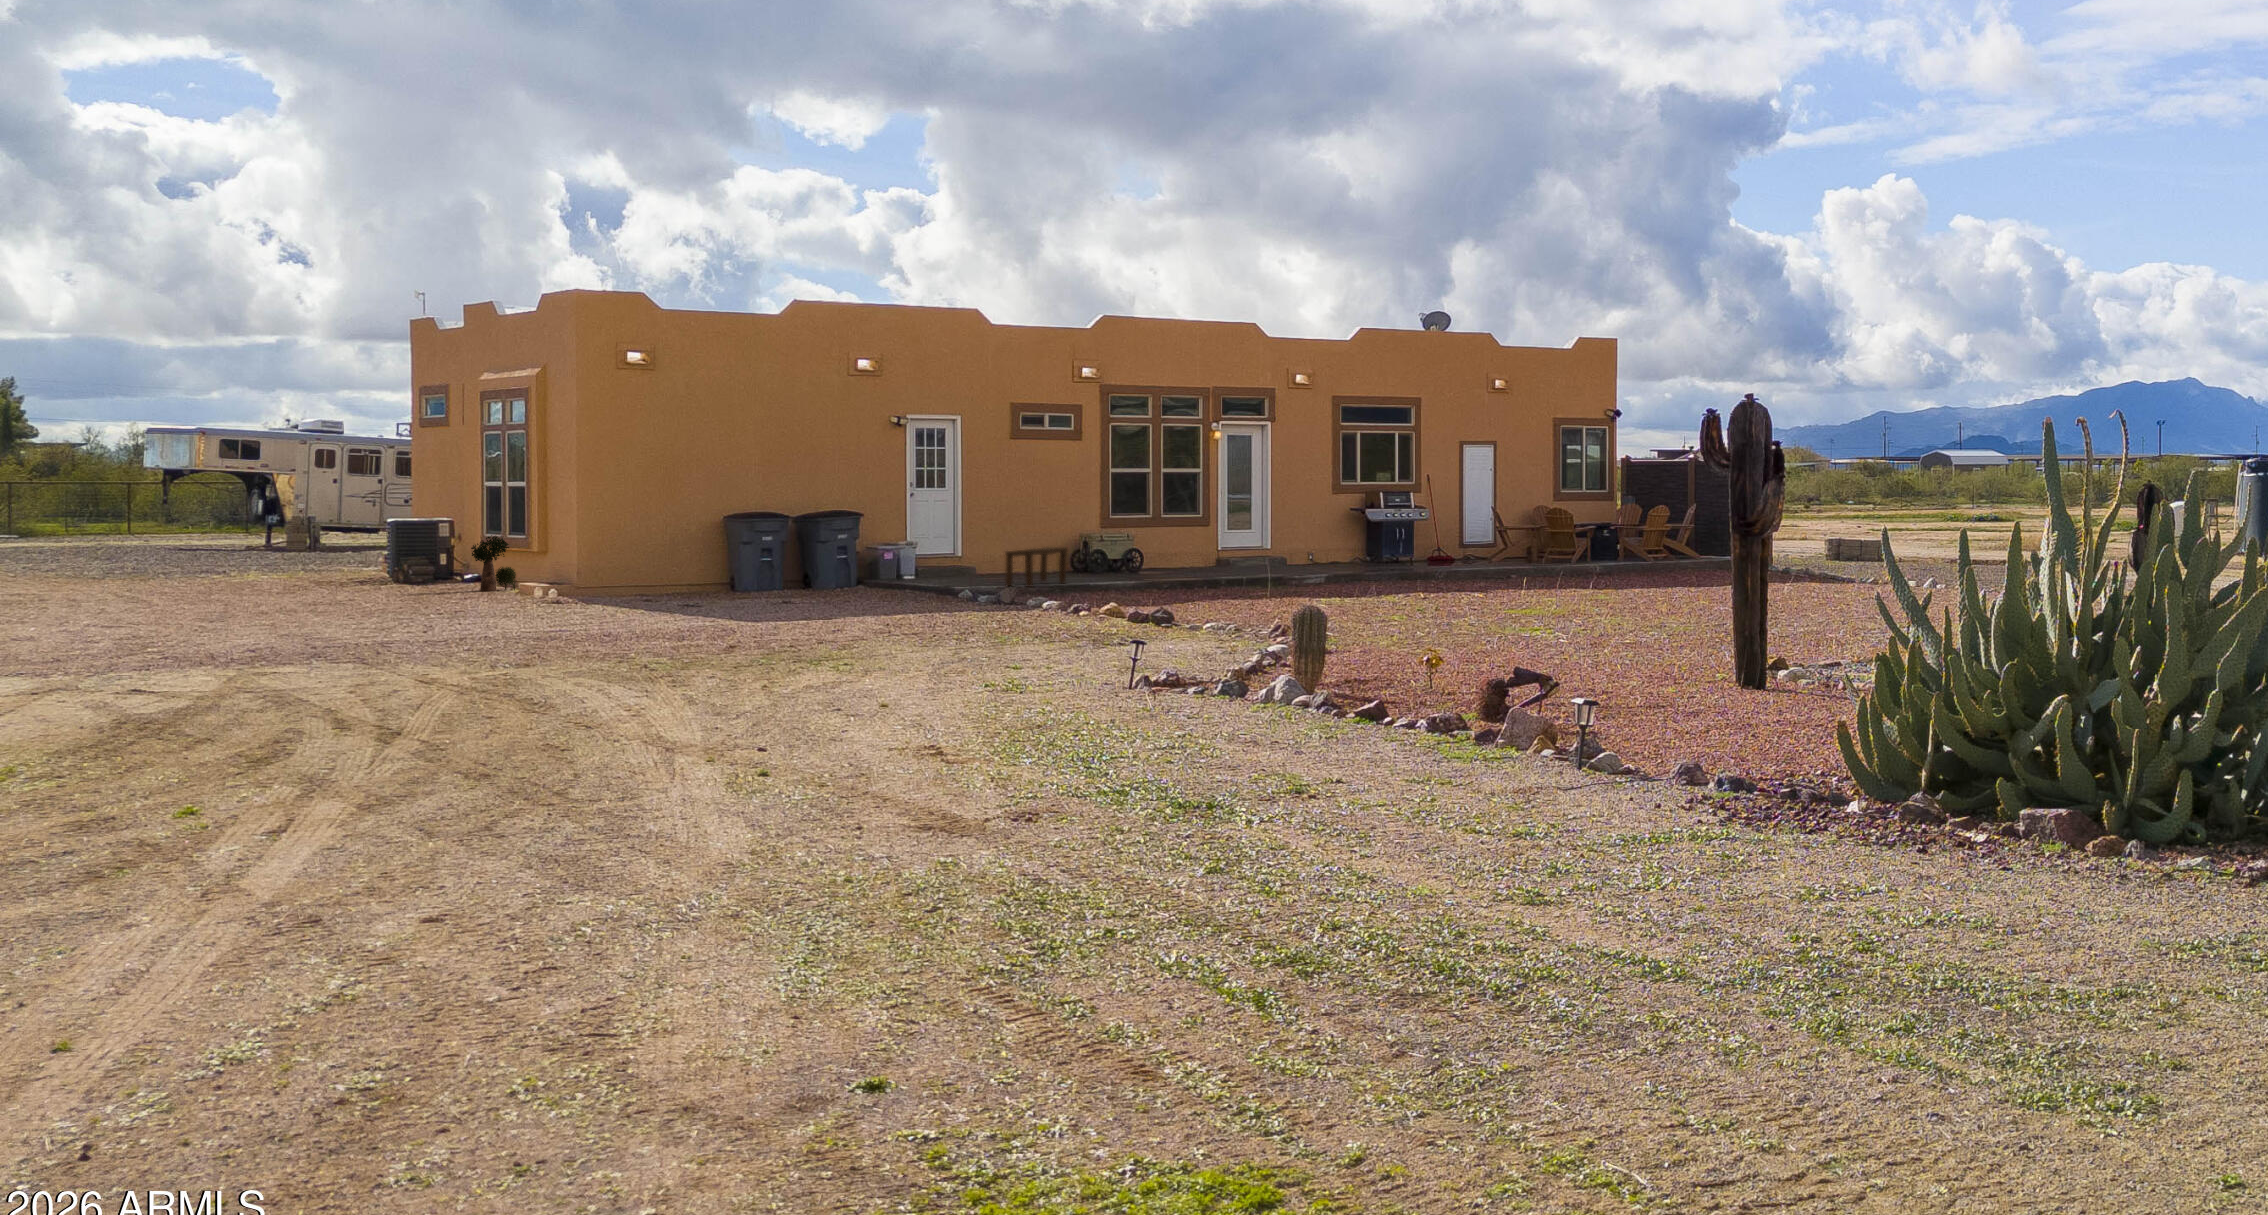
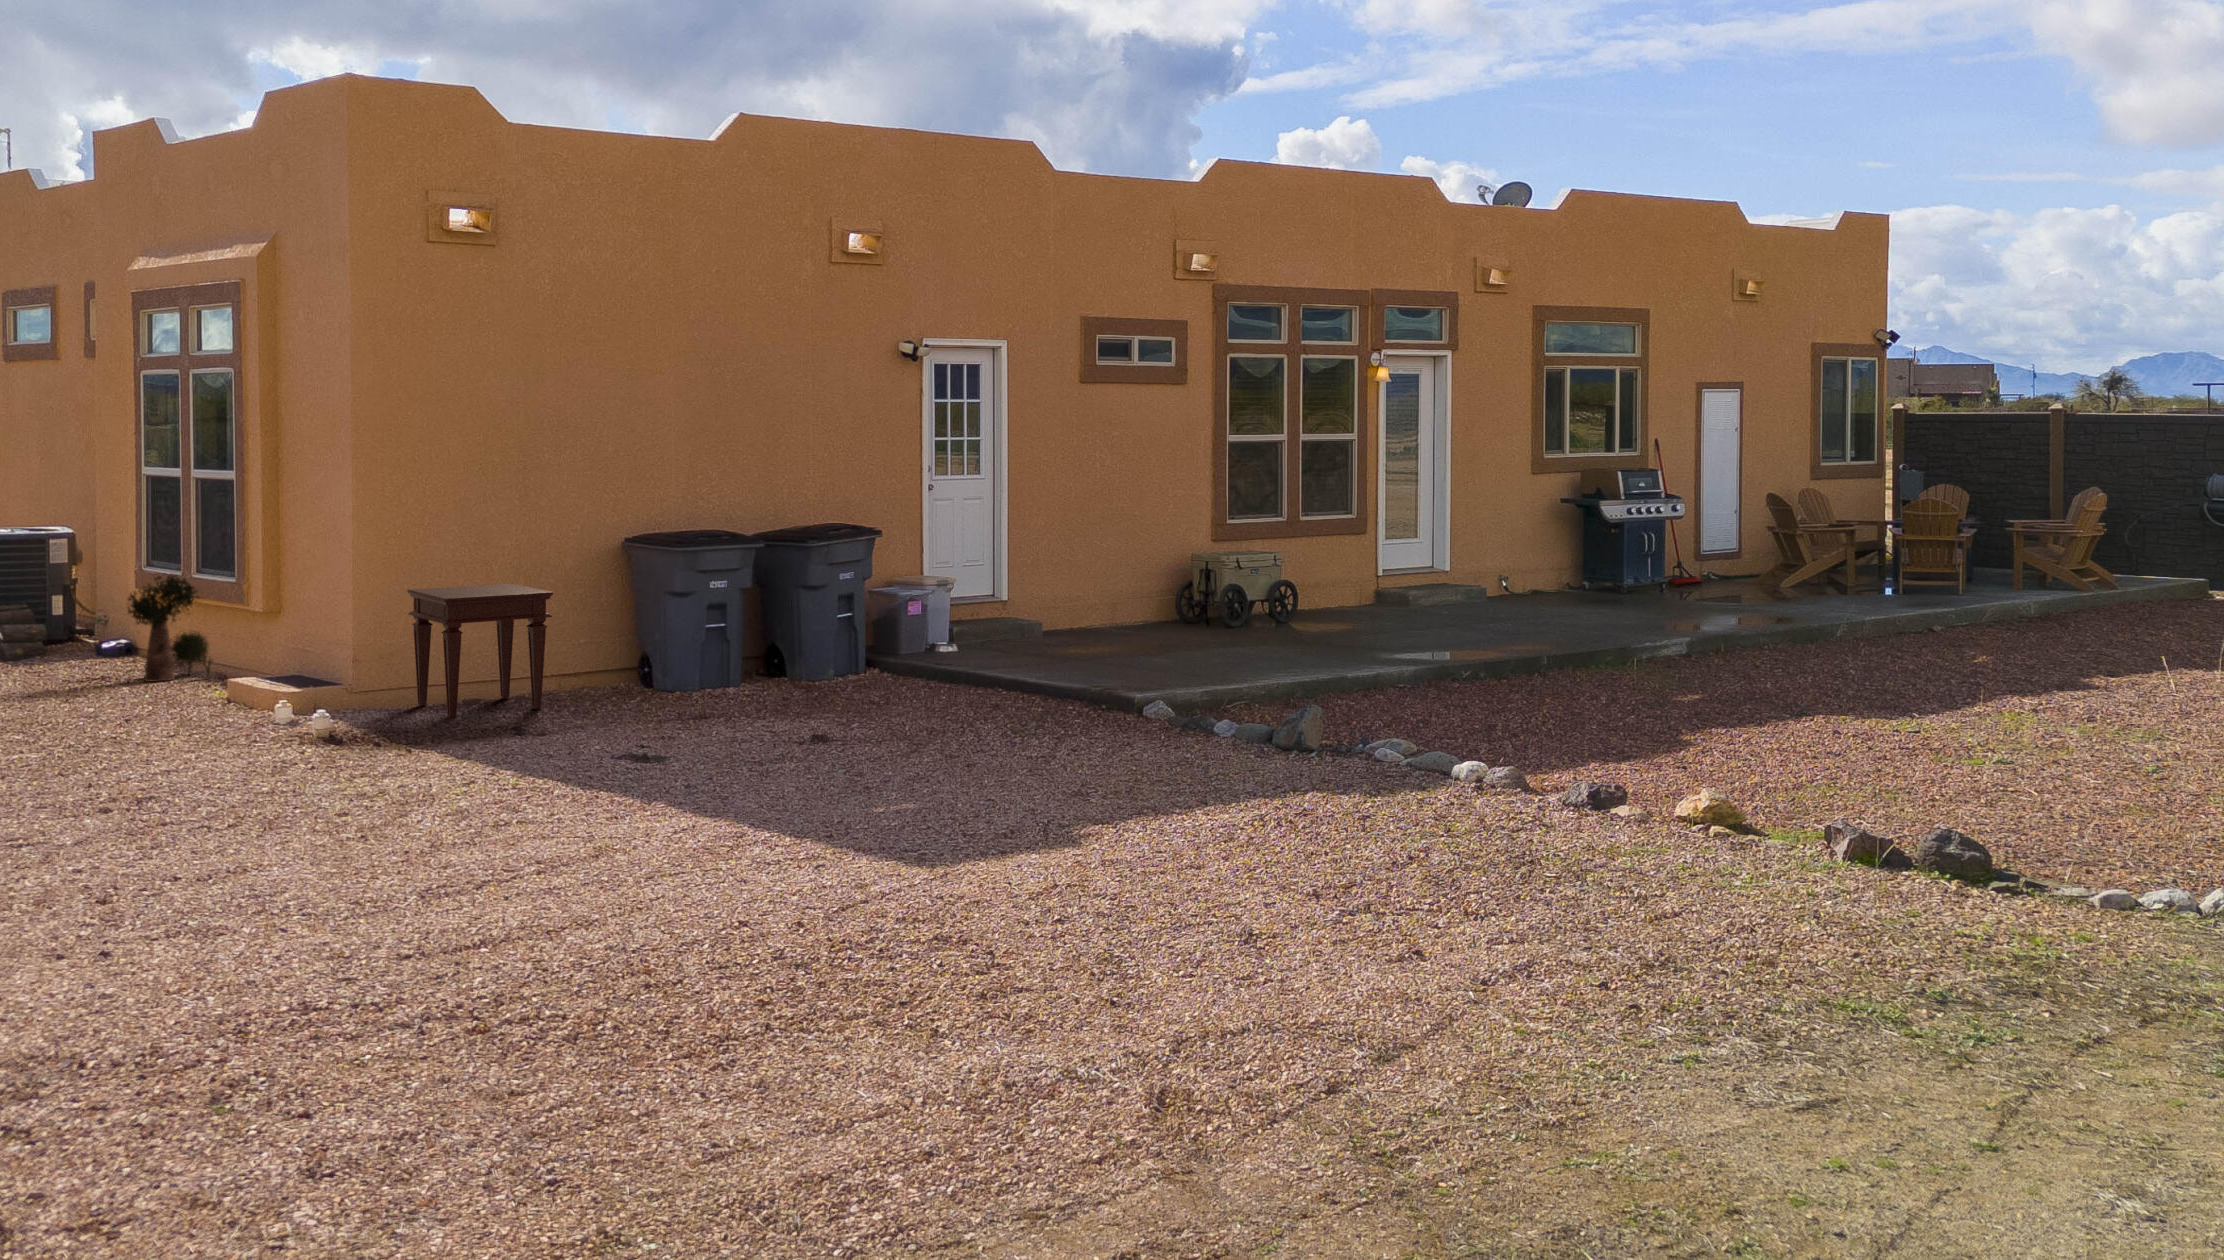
side table: none [607,538,678,600] -> present [407,584,553,717]
bench: present [1005,547,1068,587] -> none [1090,578,1181,656]

